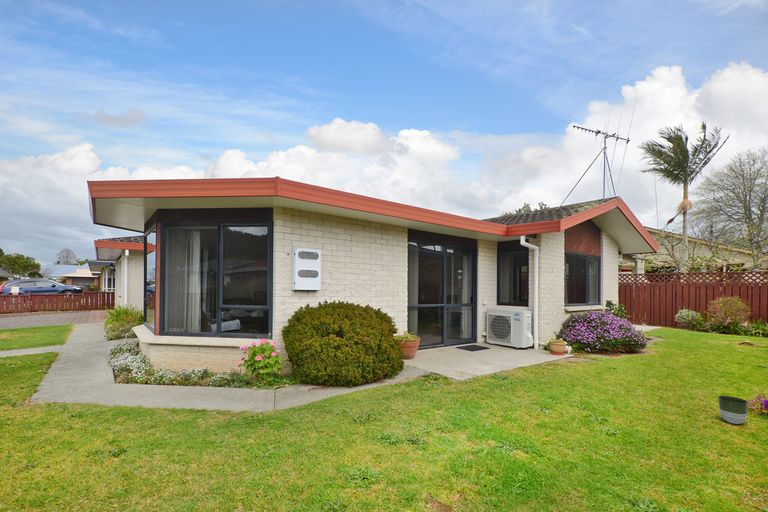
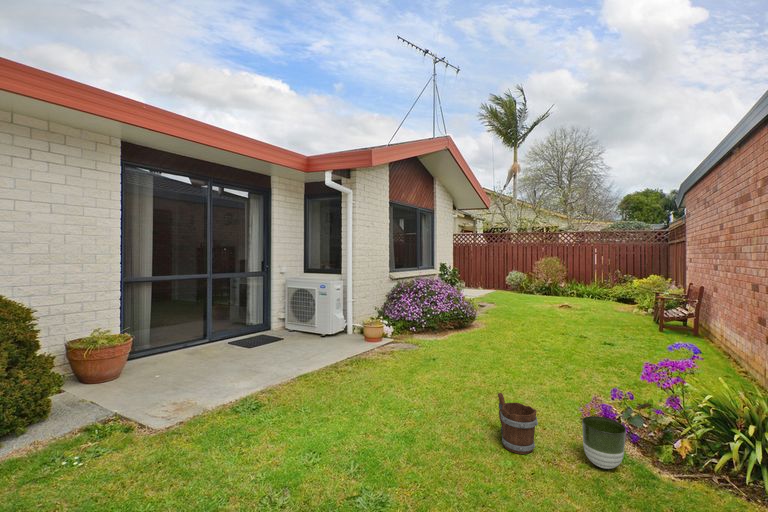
bucket: none [662,381,689,413] -> present [498,393,538,454]

